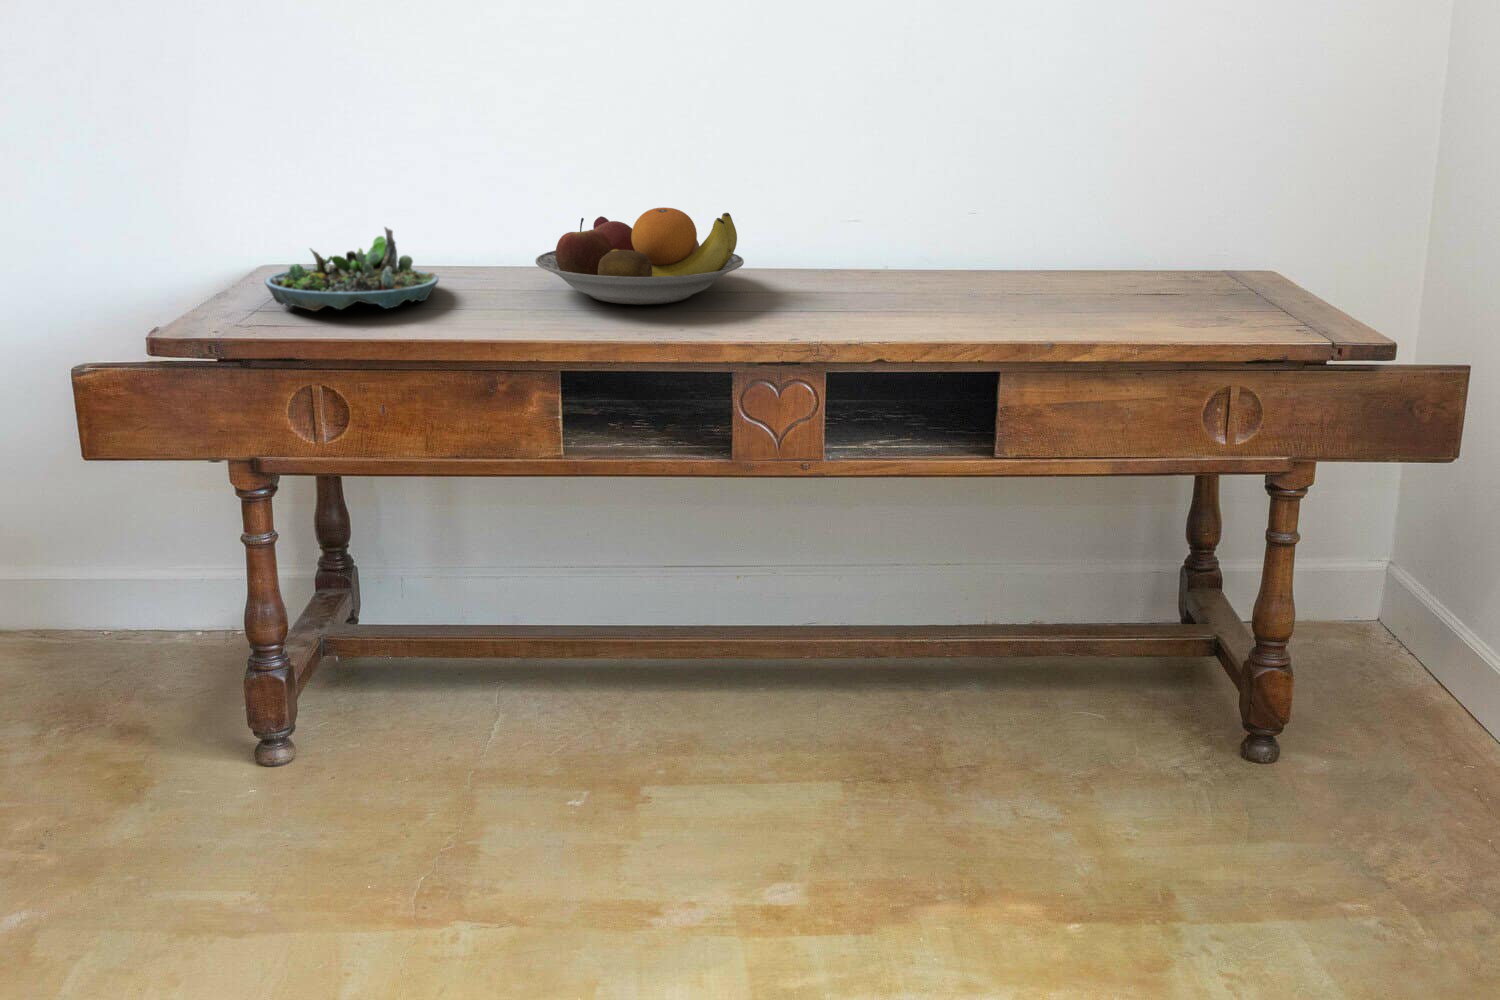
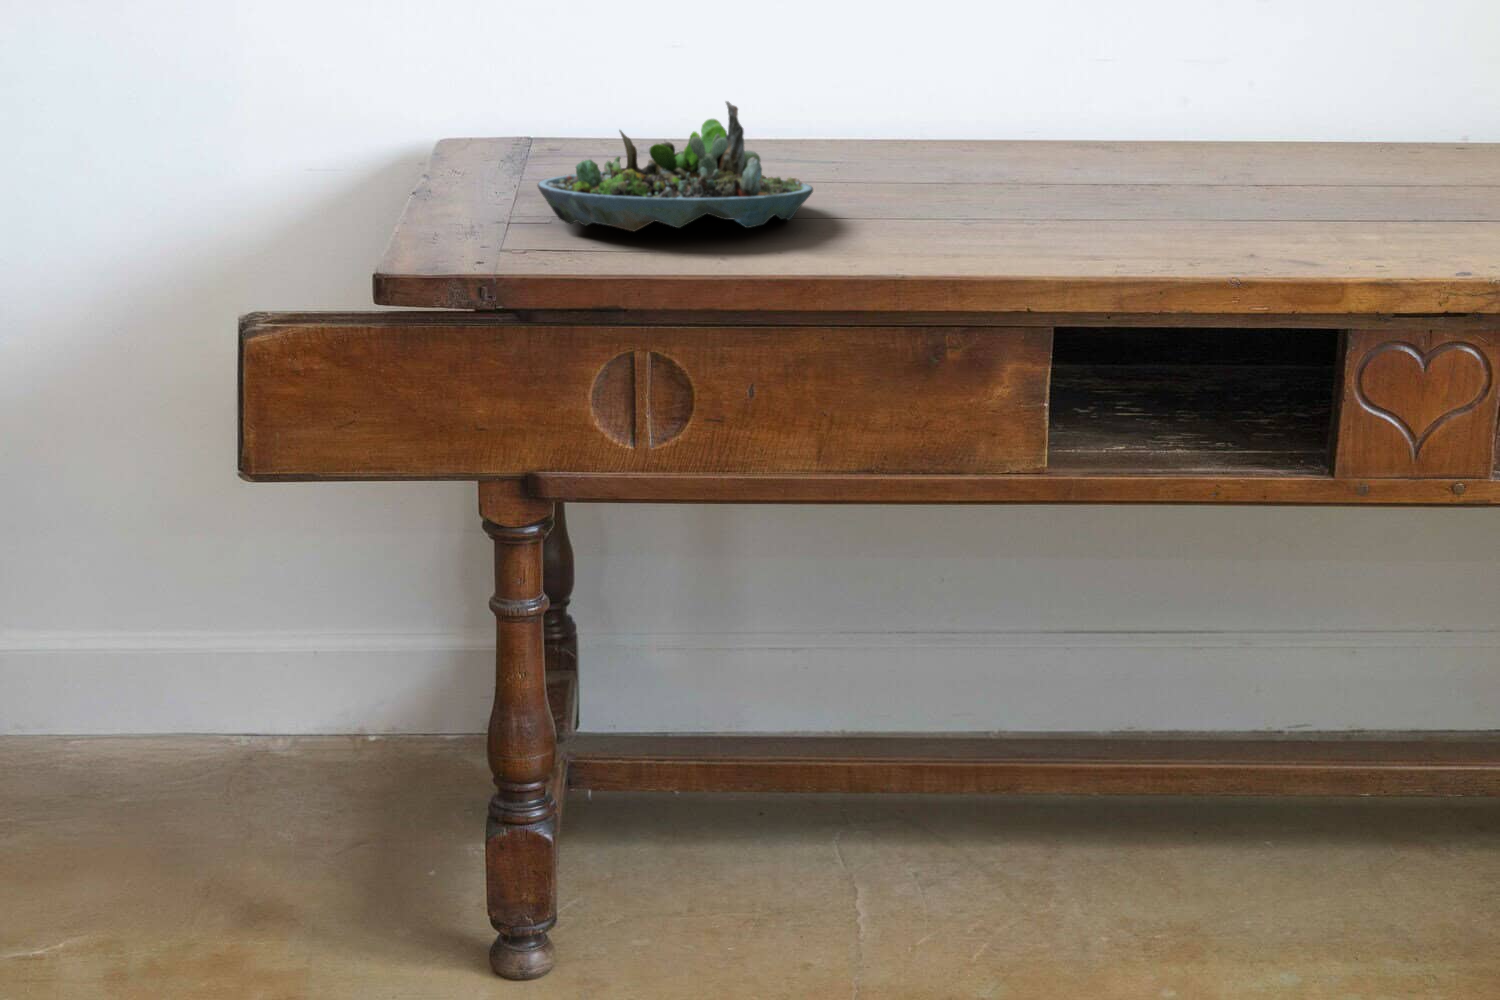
fruit bowl: present [536,208,744,304] -> none [963,68,1309,223]

